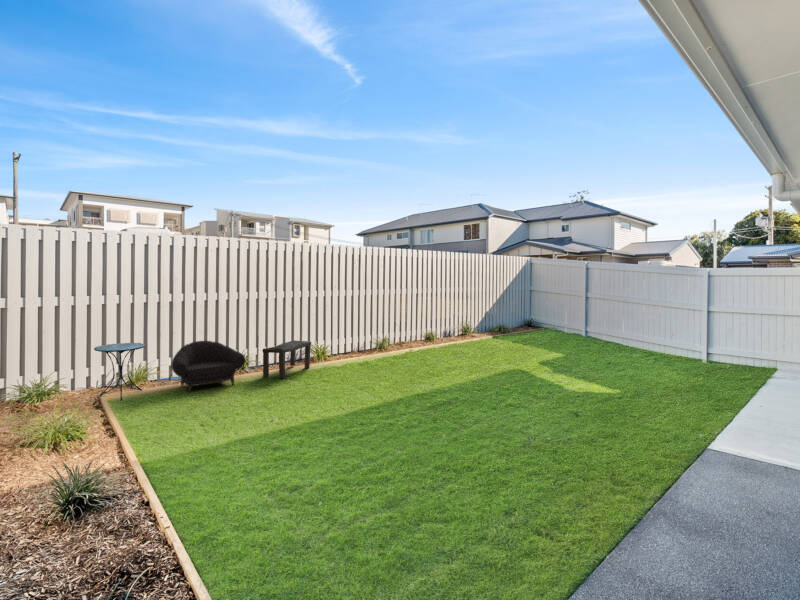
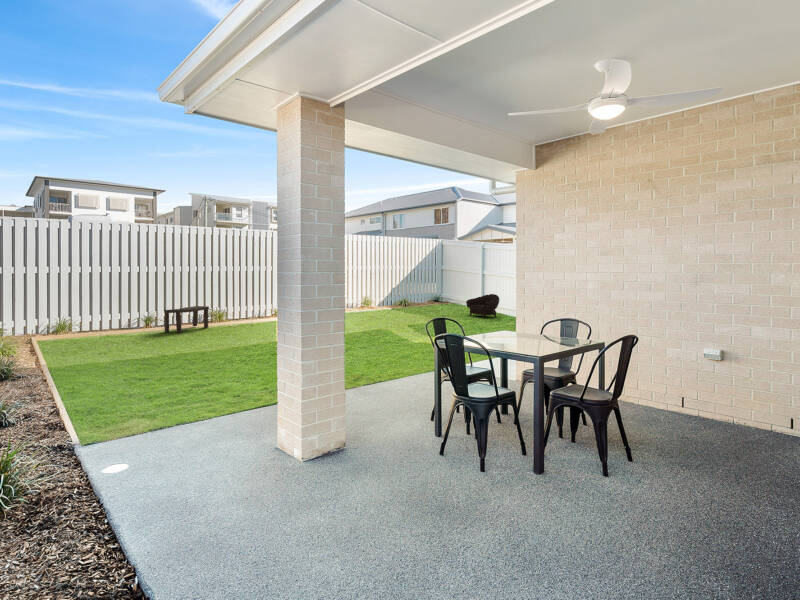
armchair: present [172,341,245,392] -> present [466,294,499,318]
side table: present [94,343,145,400] -> none [28,302,68,342]

